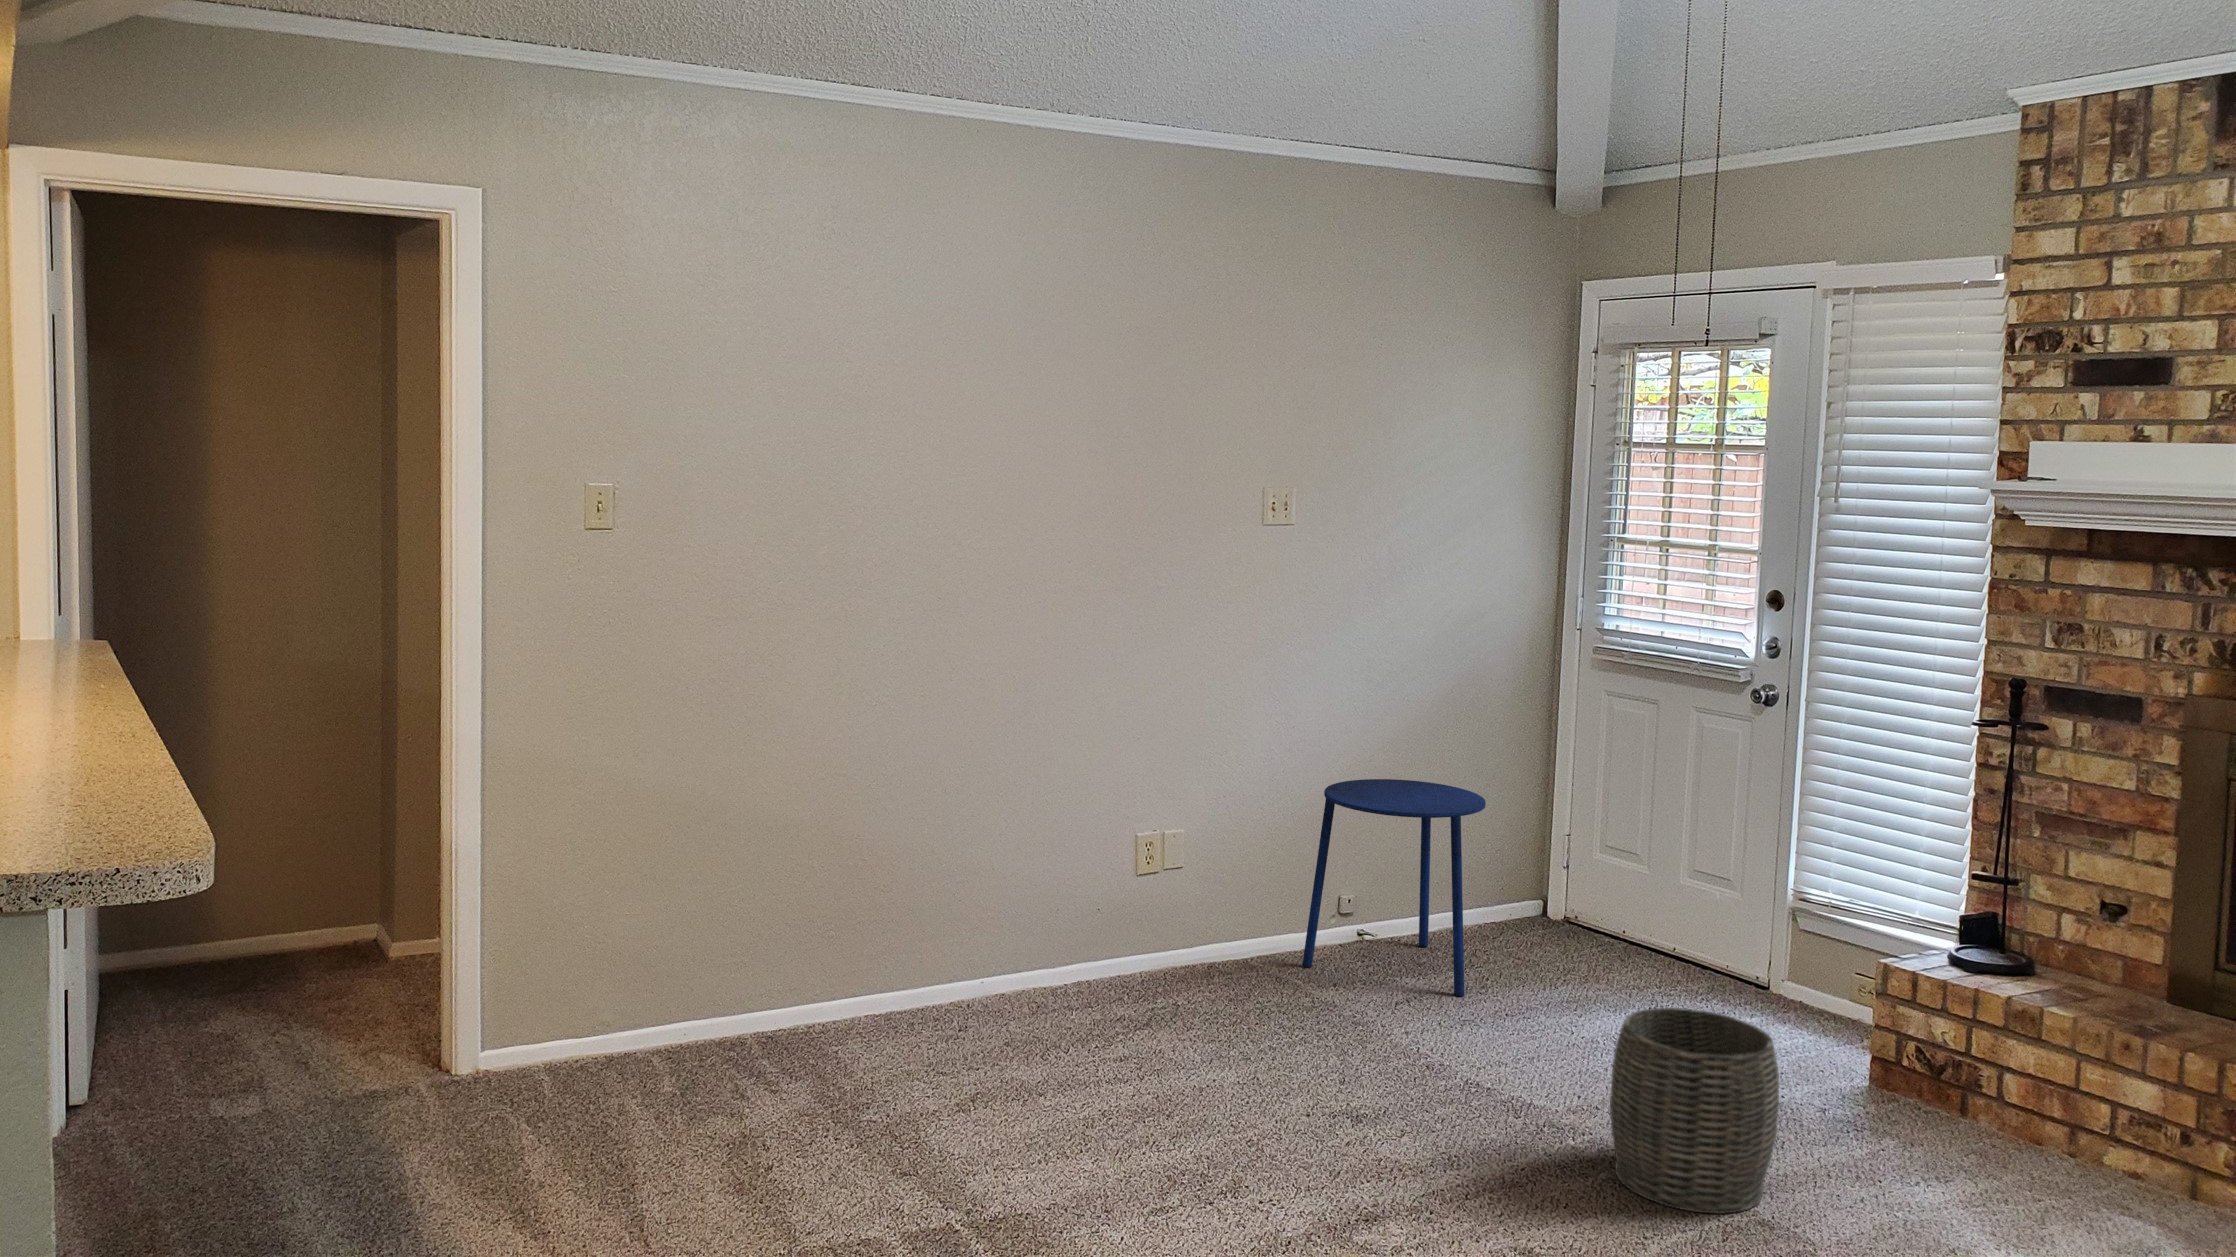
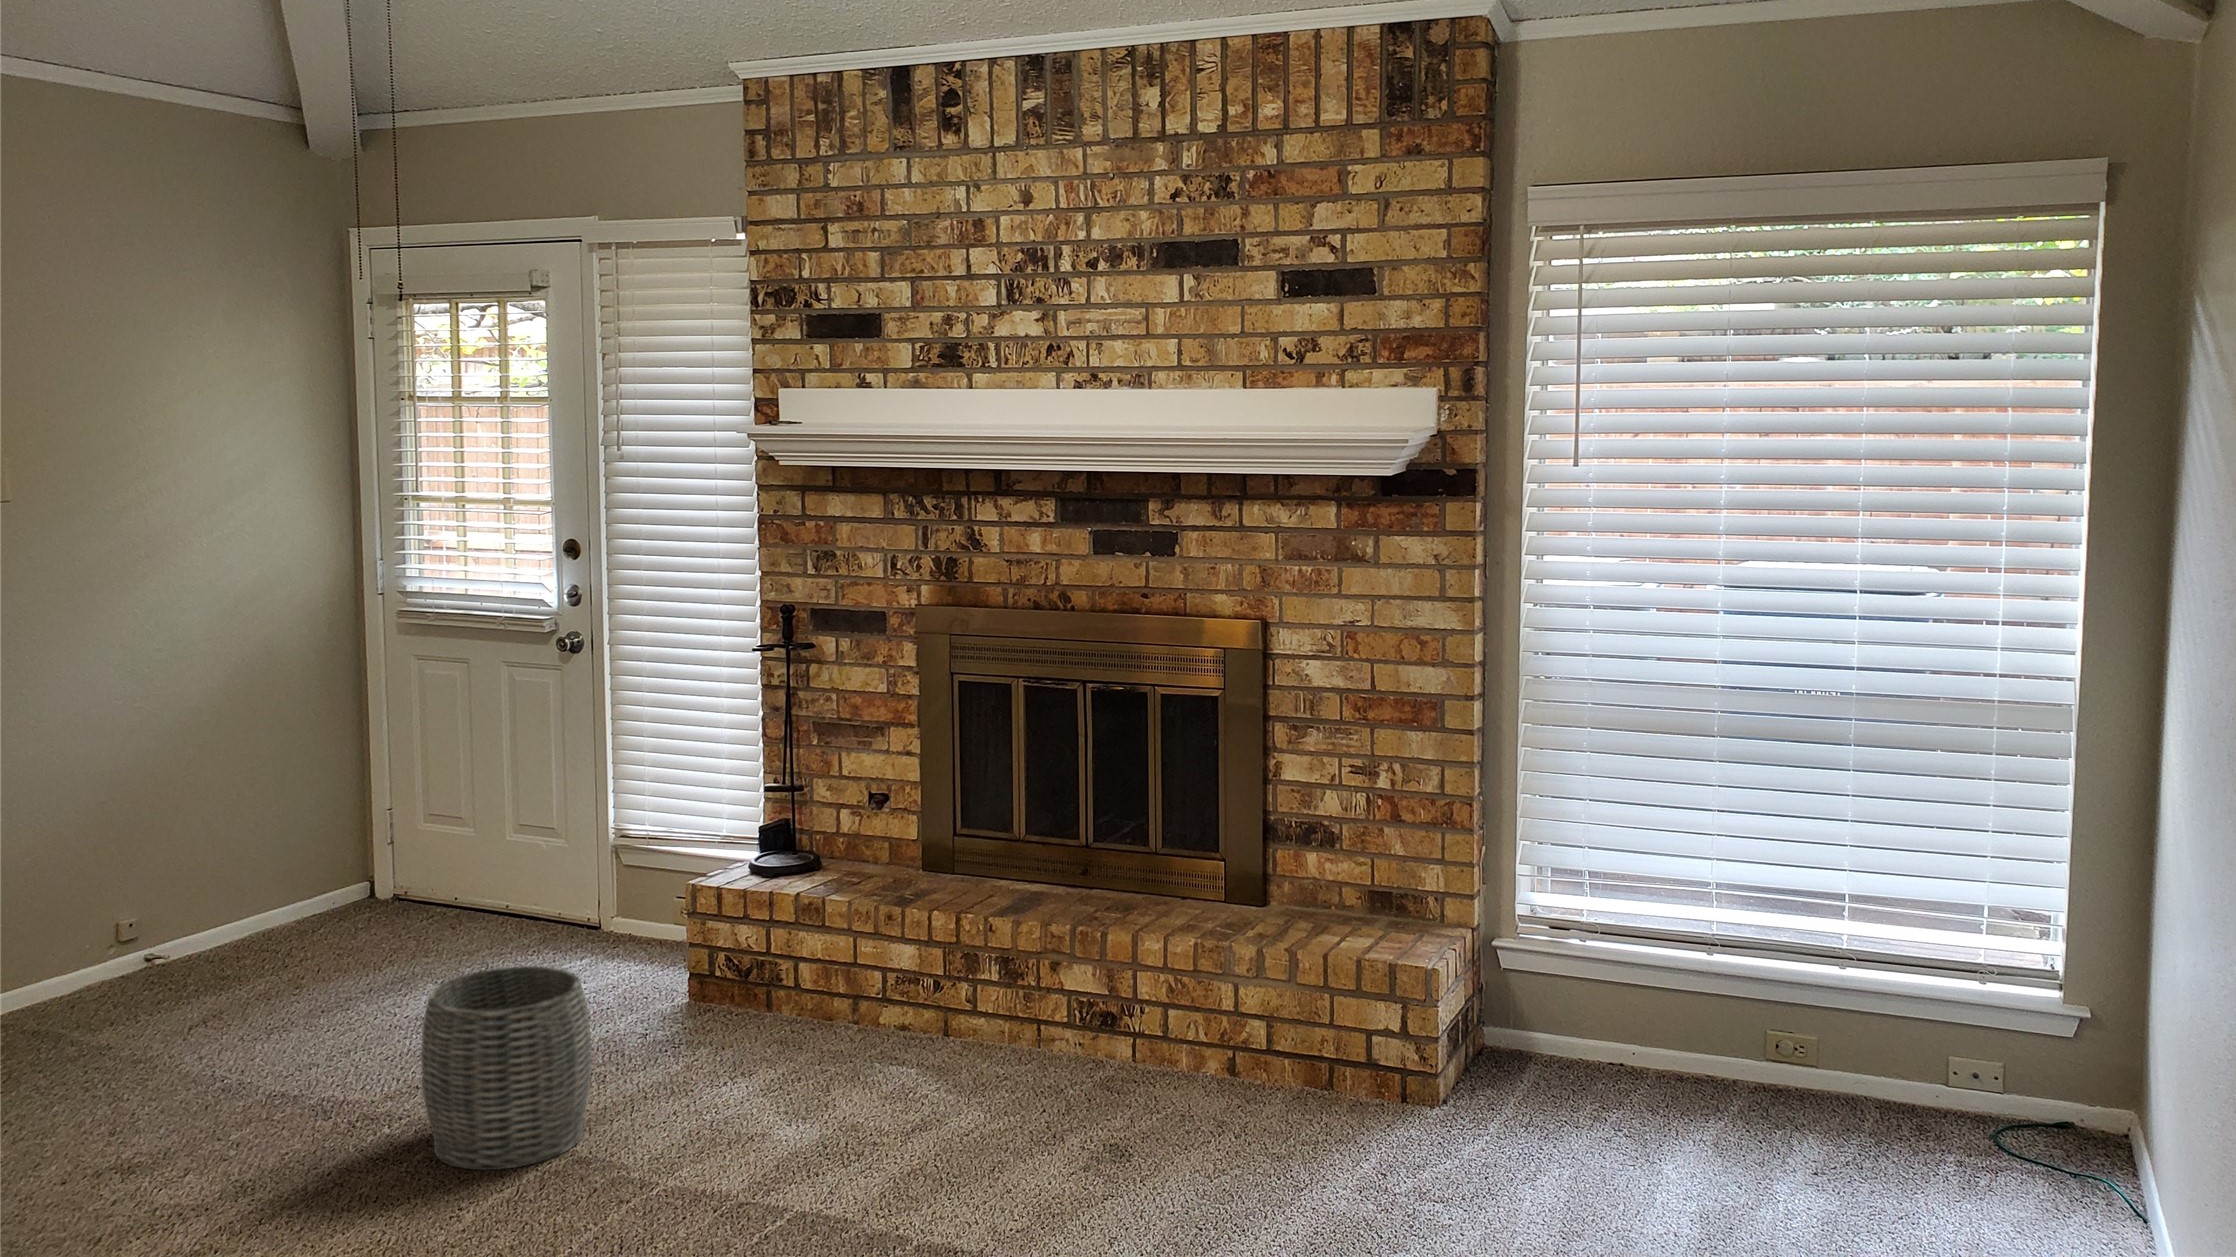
side table: present [1302,779,1486,996] -> none [63,783,280,1021]

